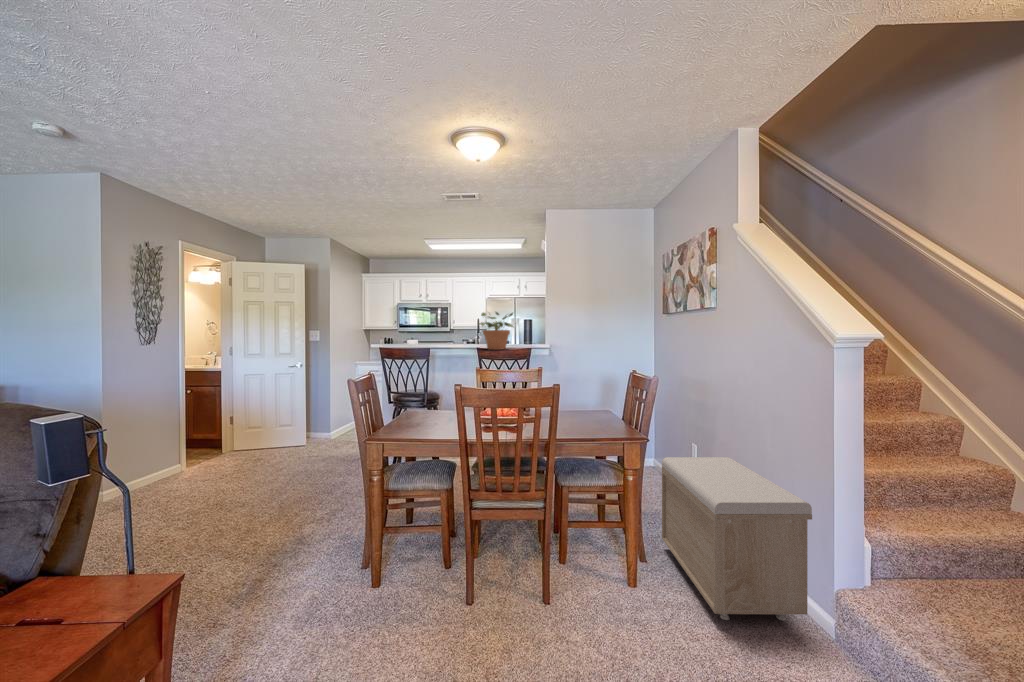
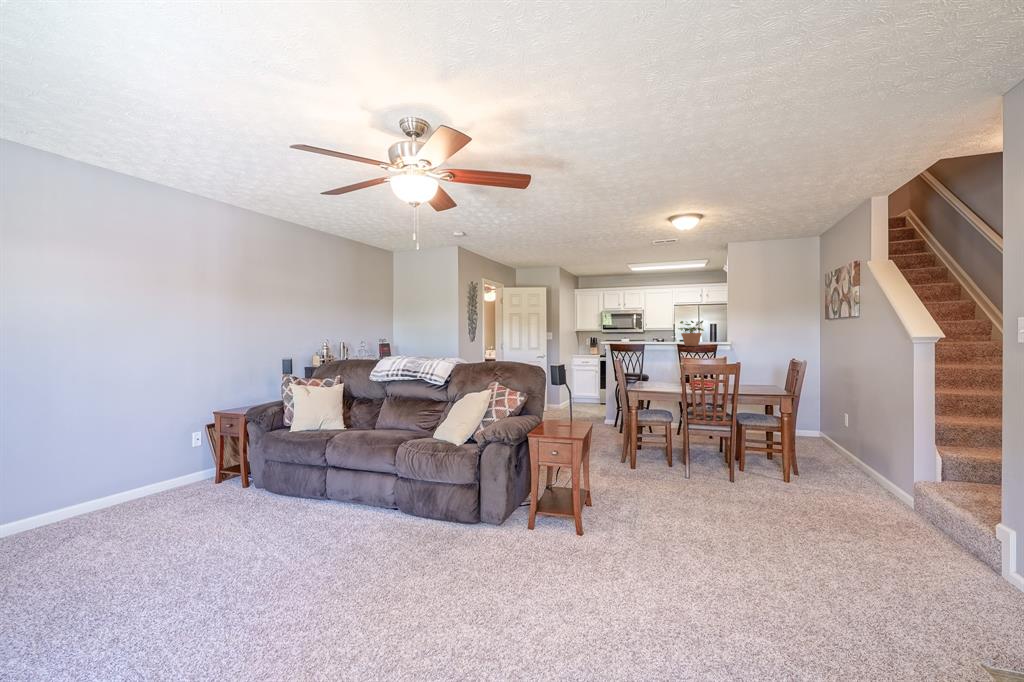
storage bench: present [662,457,812,621] -> none [810,413,895,497]

